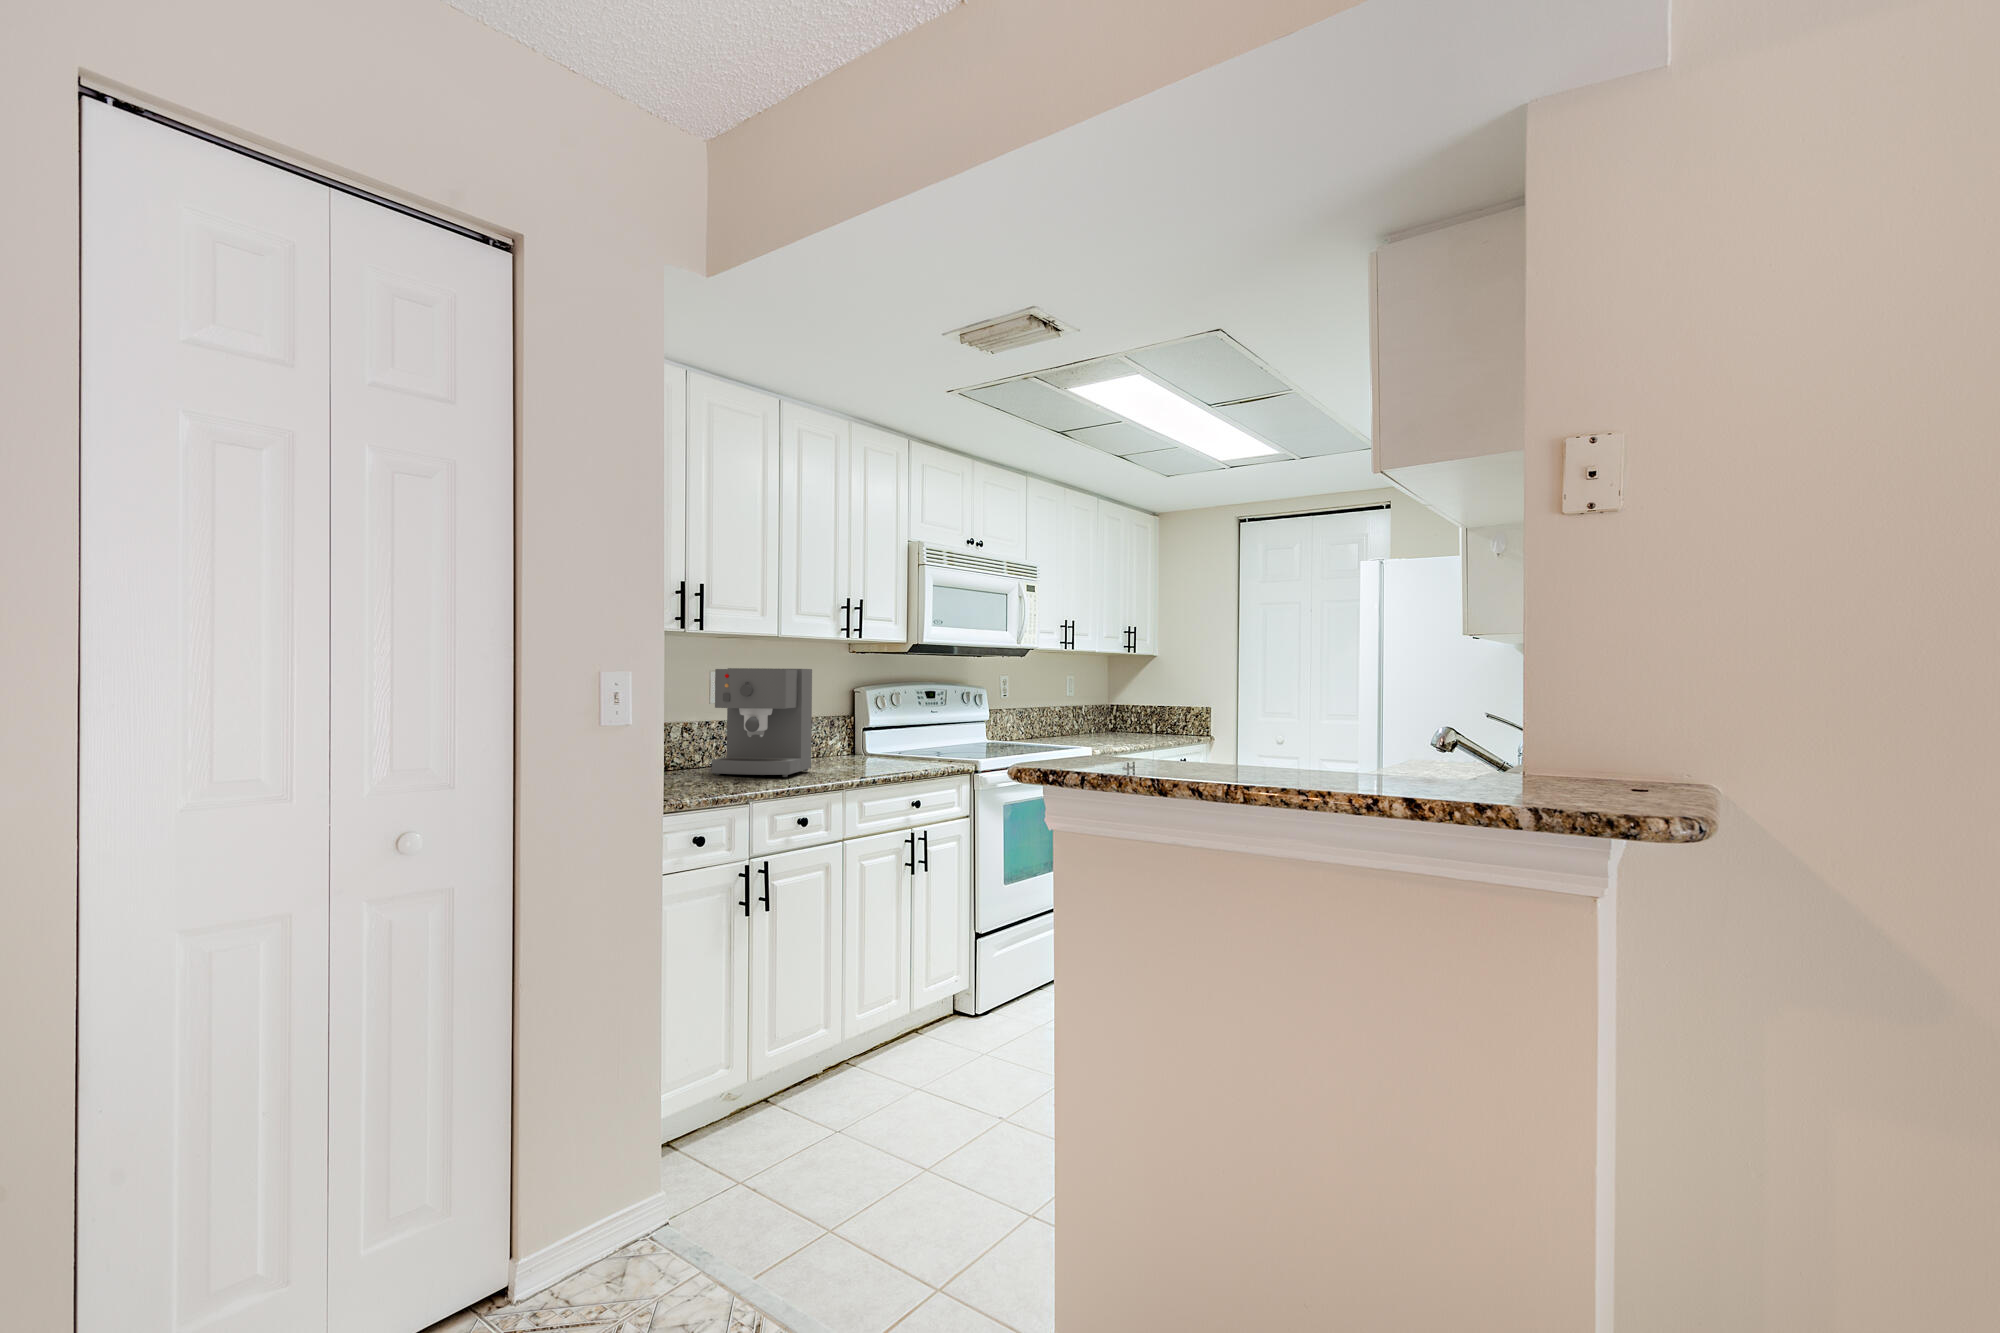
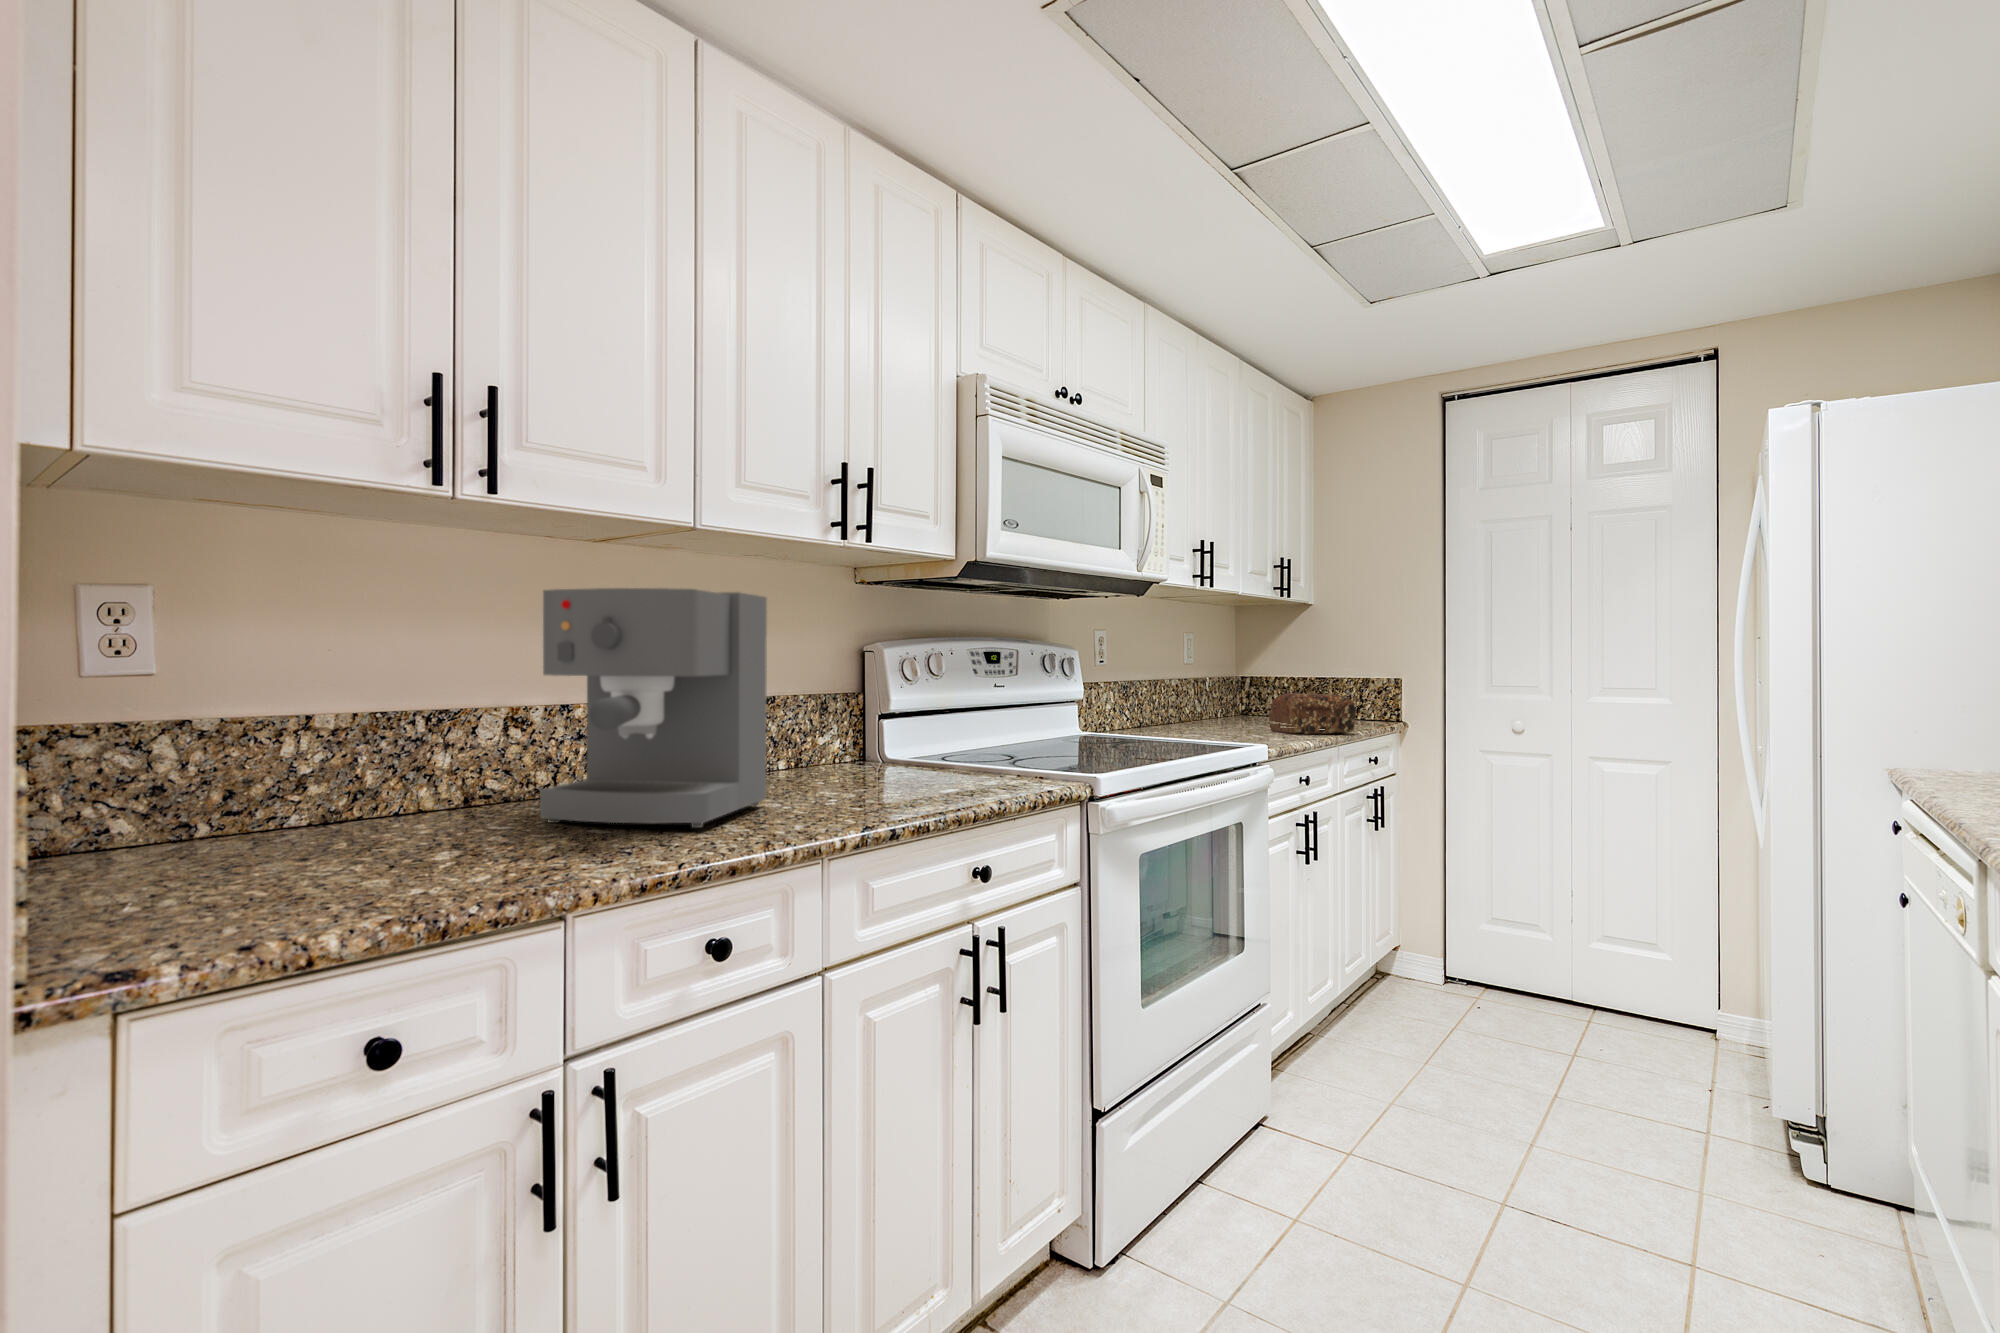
bread loaf: none [1125,717,1182,744] -> present [1269,693,1356,734]

